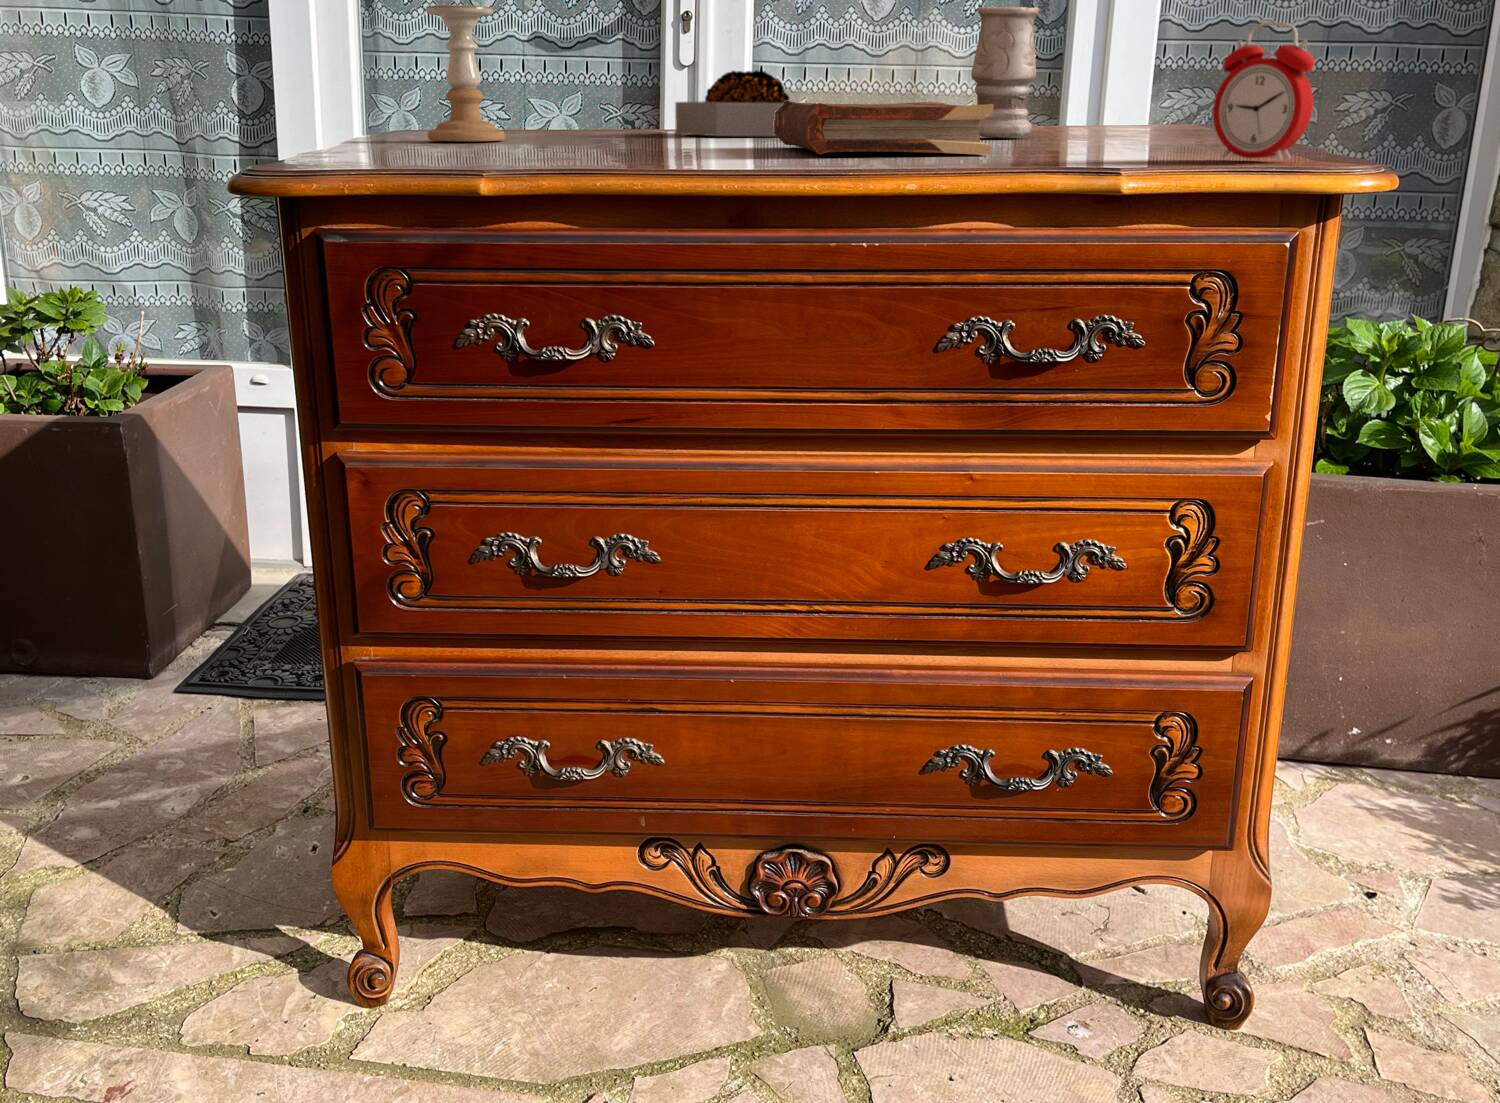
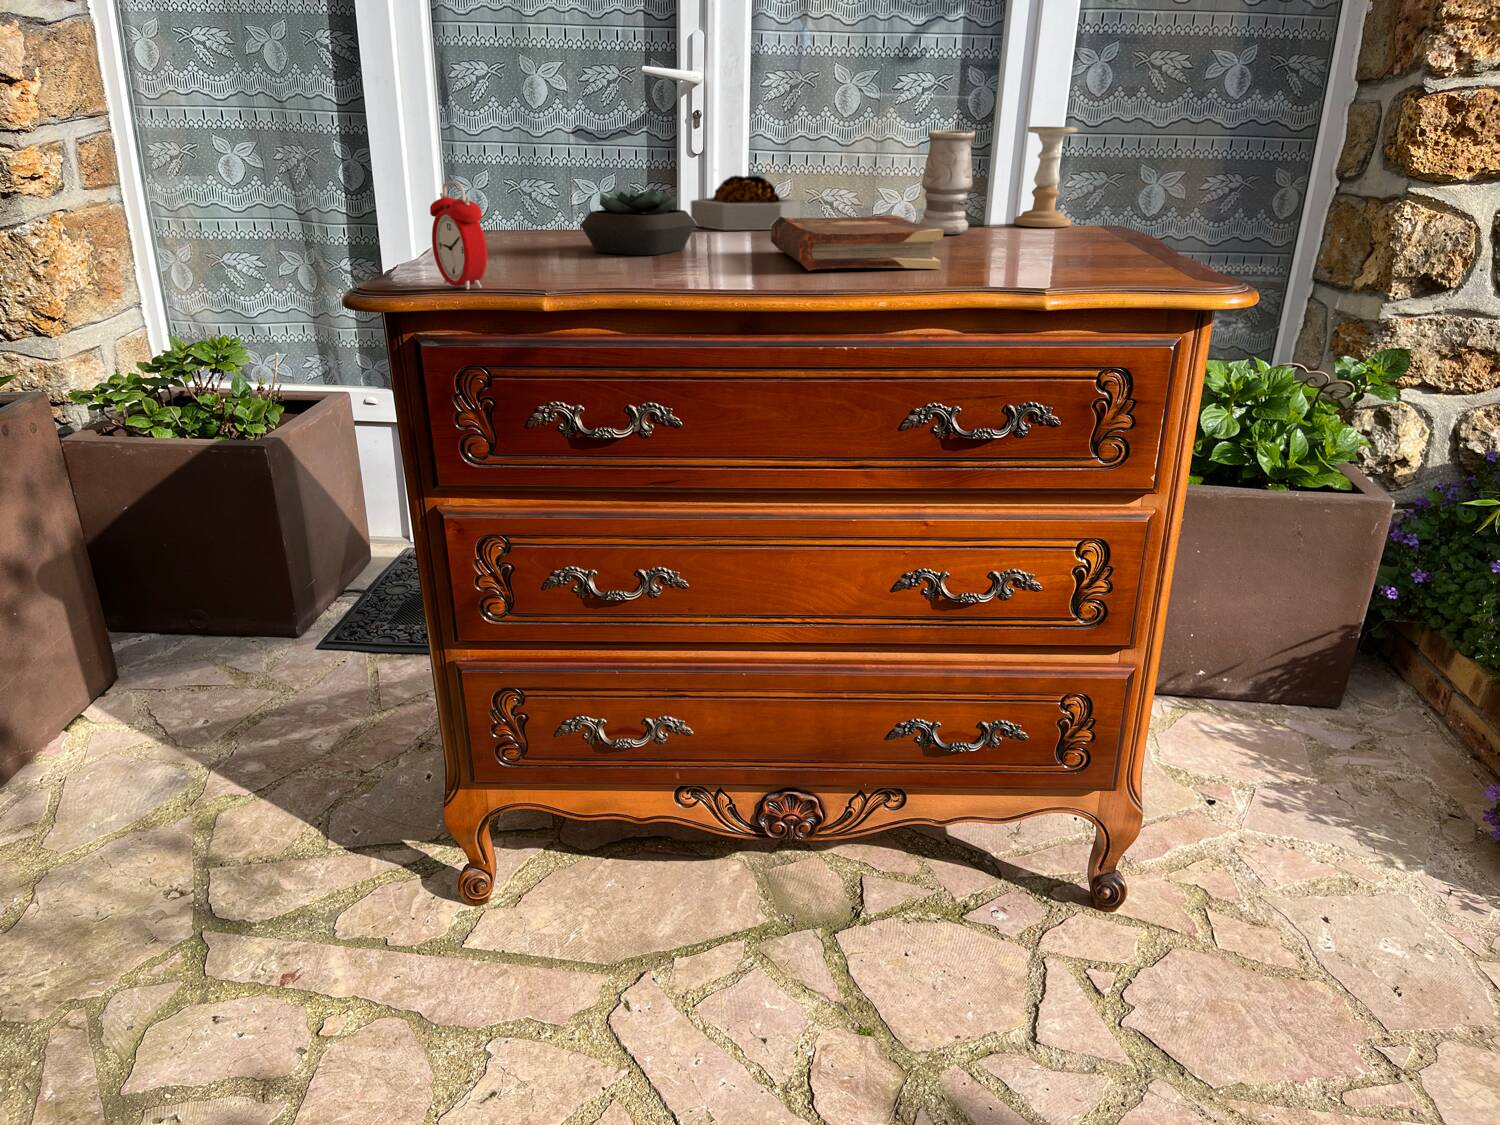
candle holder: present [426,5,505,142] -> present [1014,126,1078,227]
alarm clock: present [1213,22,1315,161] -> present [430,181,487,290]
succulent plant: none [530,68,679,148] -> present [580,188,696,255]

